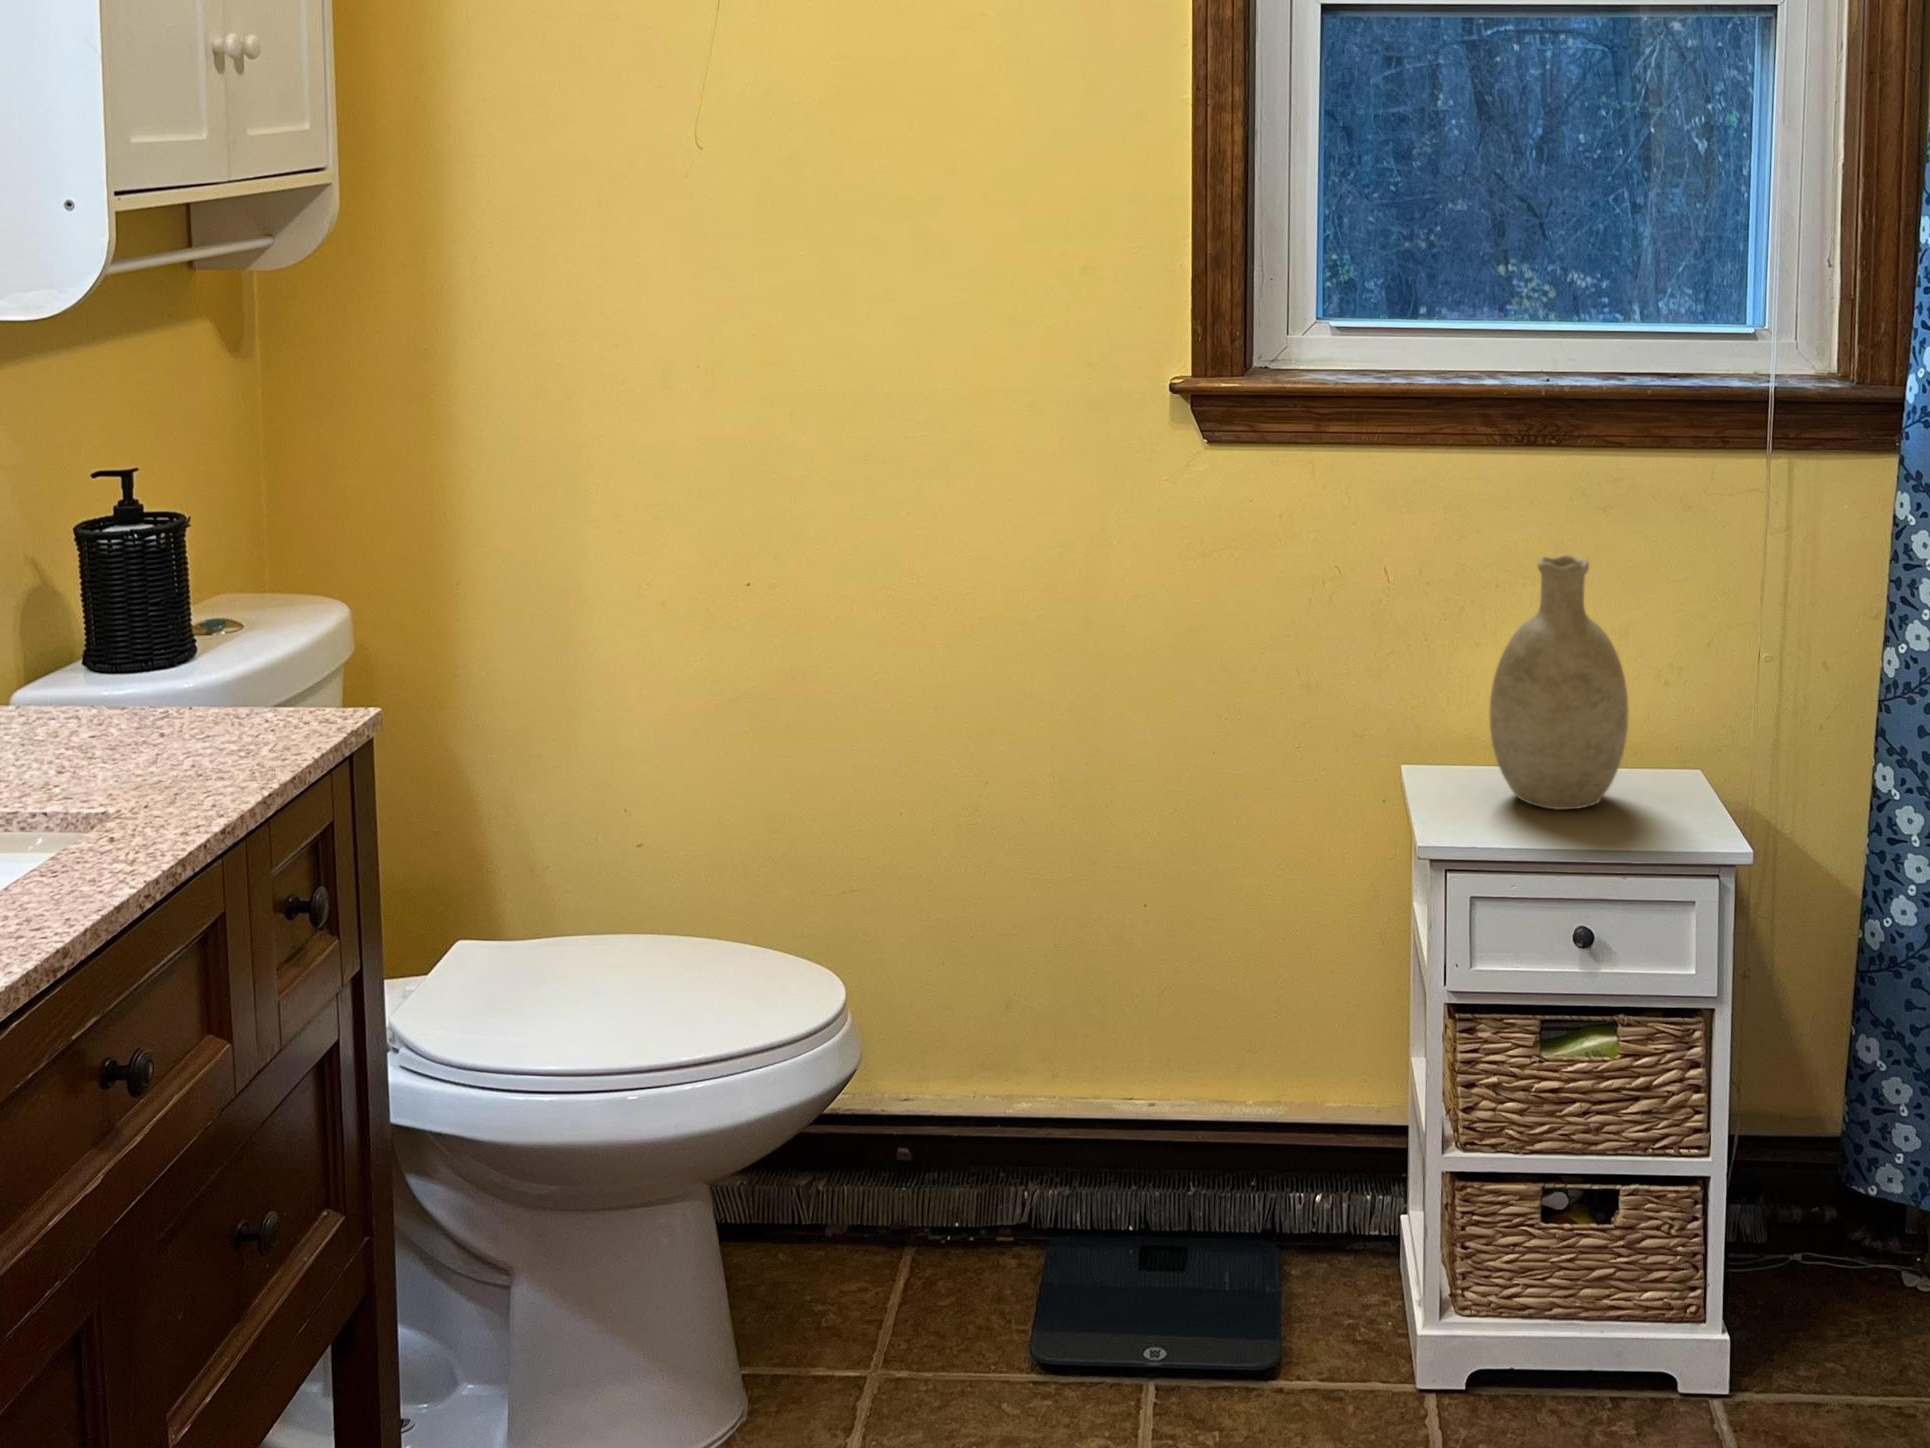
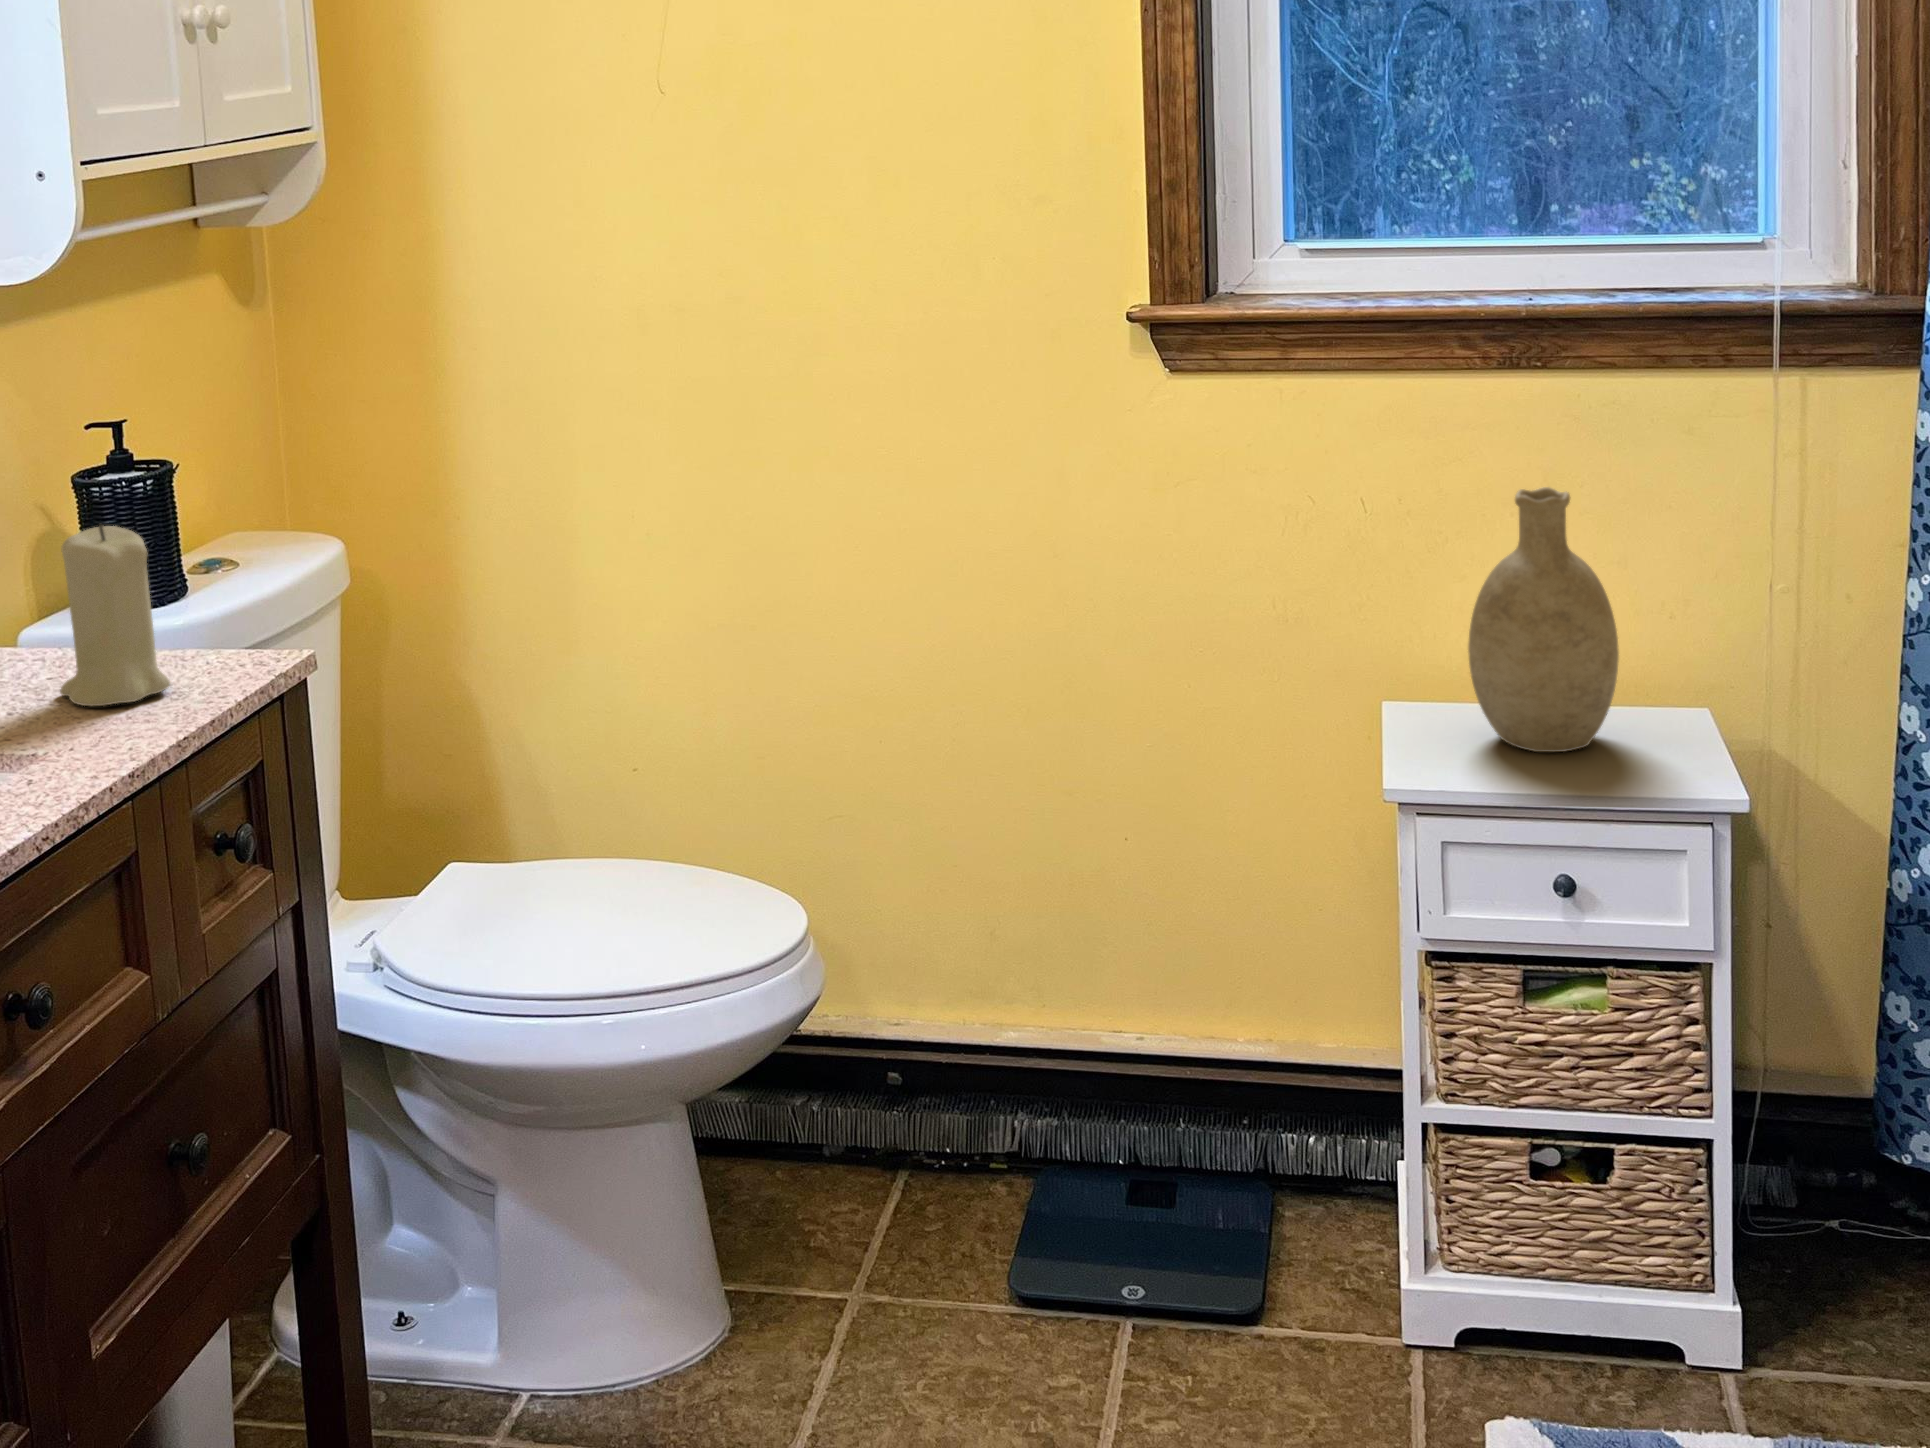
candle: none [81,561,209,759] -> present [60,524,170,706]

